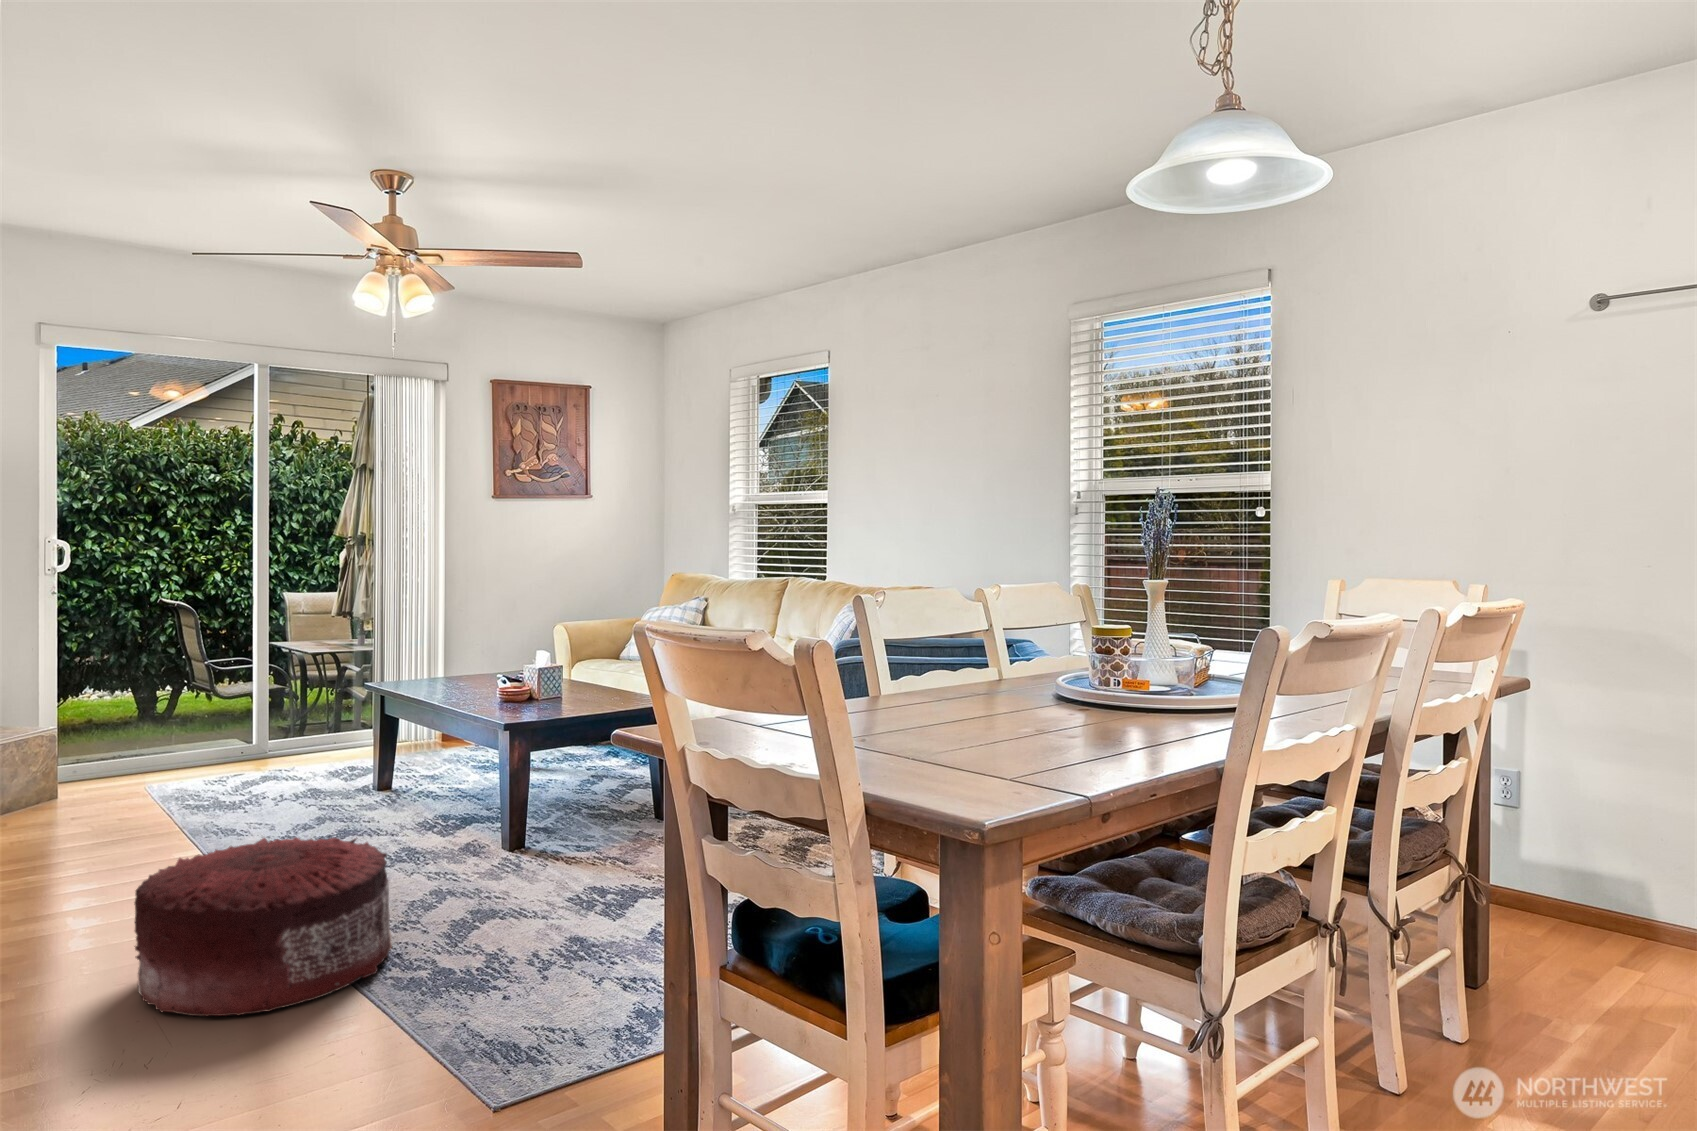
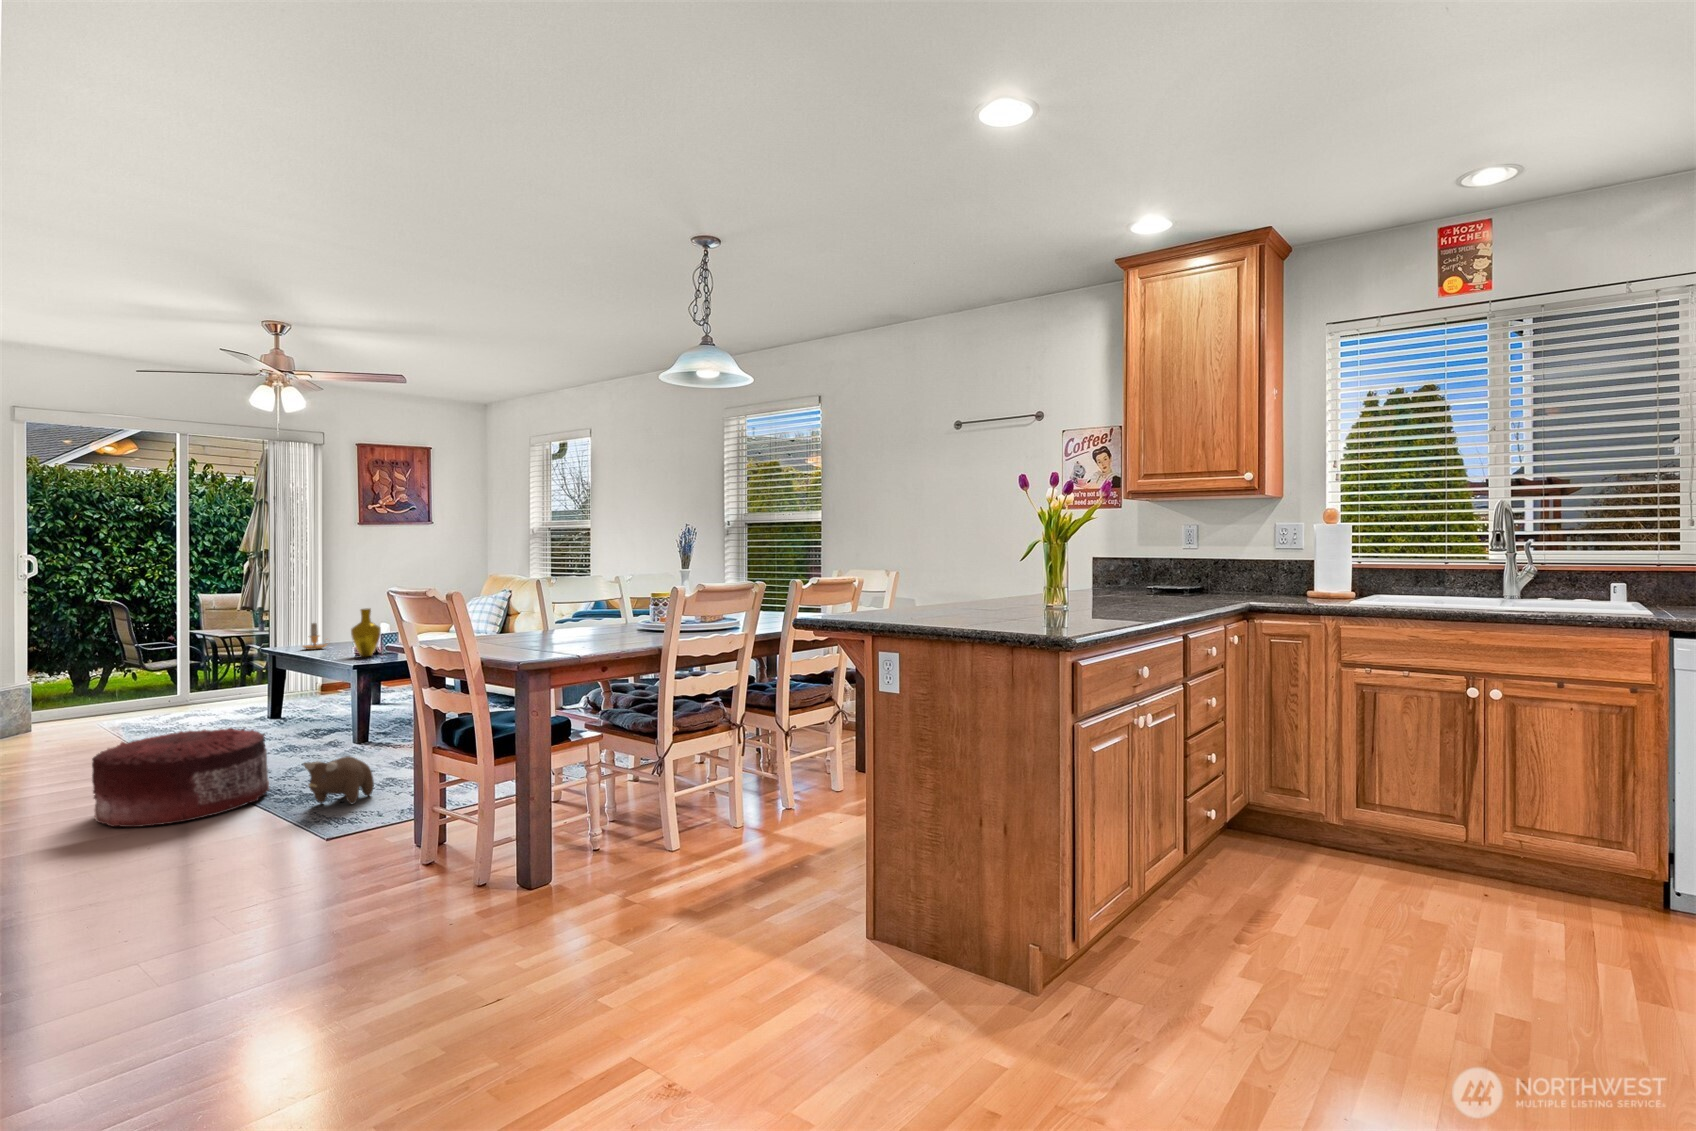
vase: none [497,634,539,709] -> present [351,609,381,657]
candle: none [423,647,460,690] -> present [303,623,326,650]
plush toy: none [450,908,555,997] -> present [304,756,374,804]

